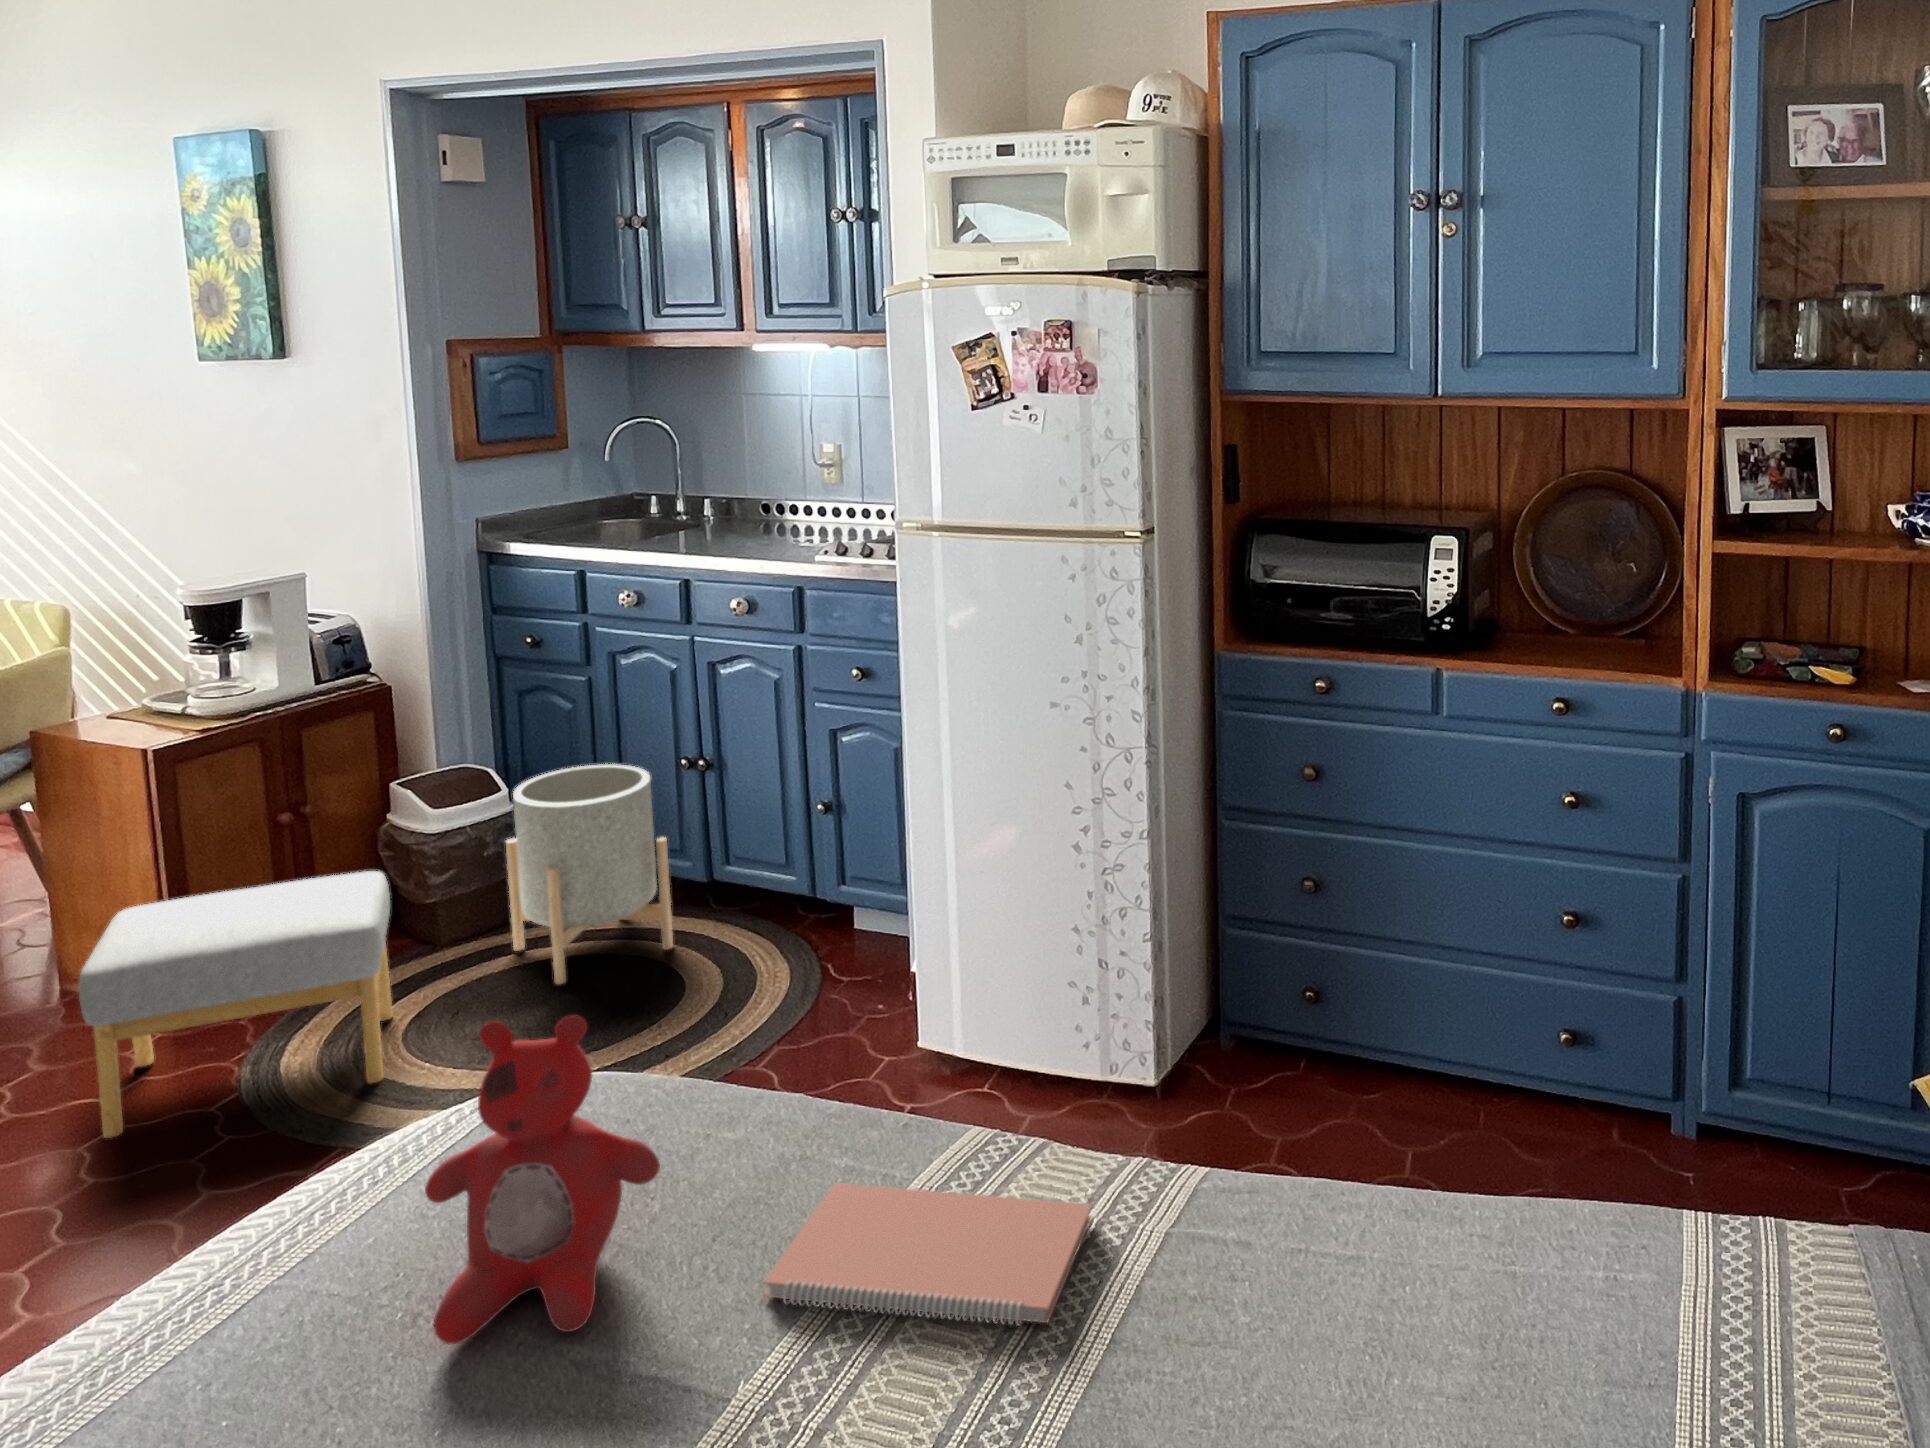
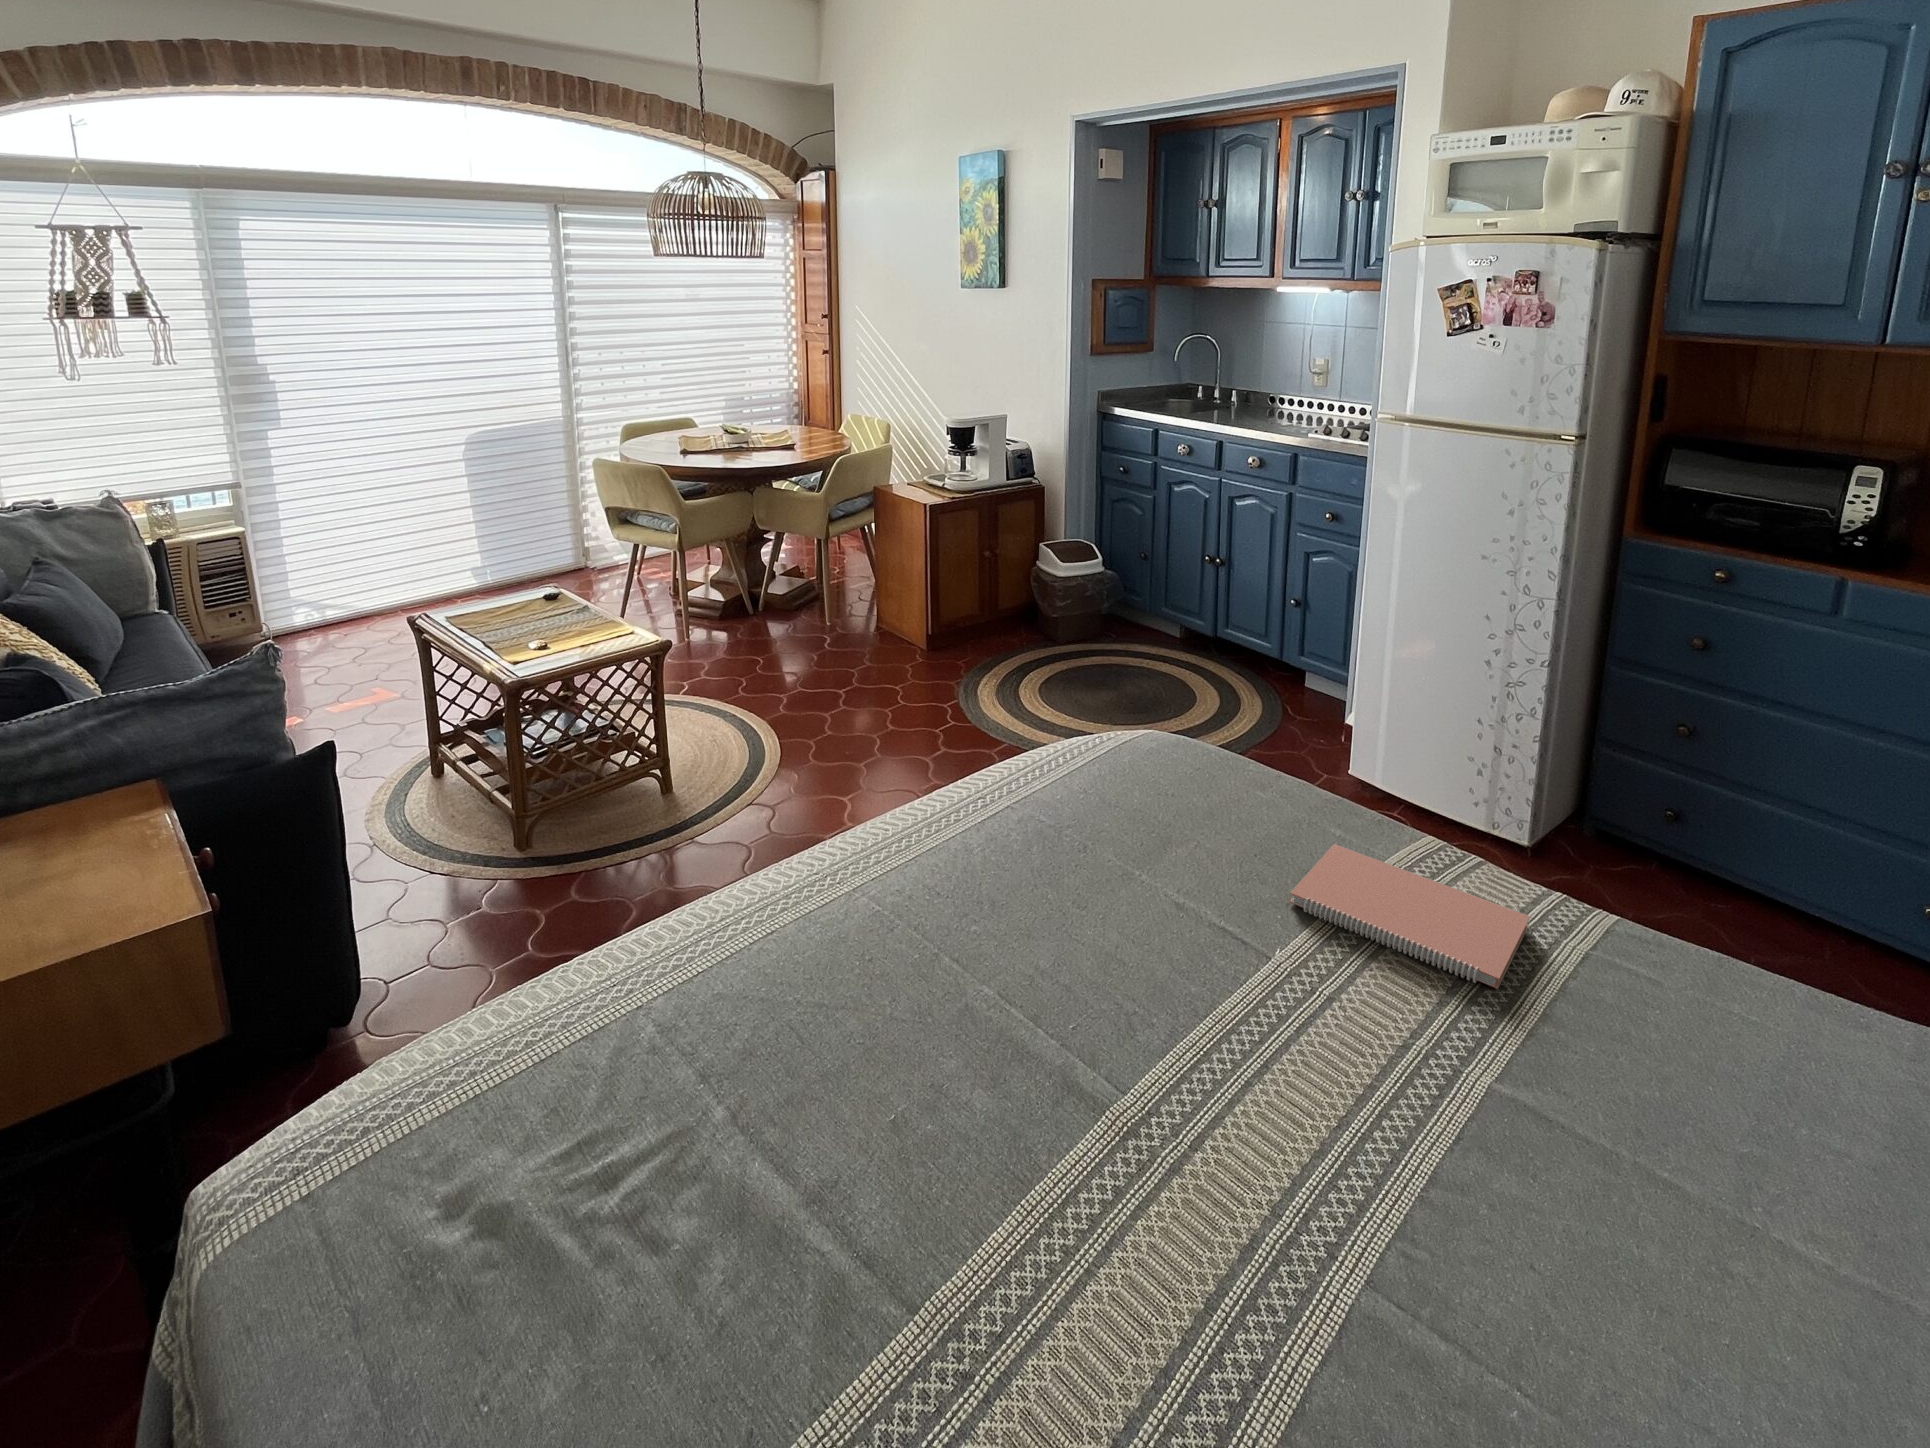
planter: present [506,764,673,984] -> none [1097,550,1191,679]
footstool: present [78,871,393,1138] -> none [894,586,1038,711]
stuffed bear: present [425,1015,660,1344] -> none [1093,684,1229,884]

